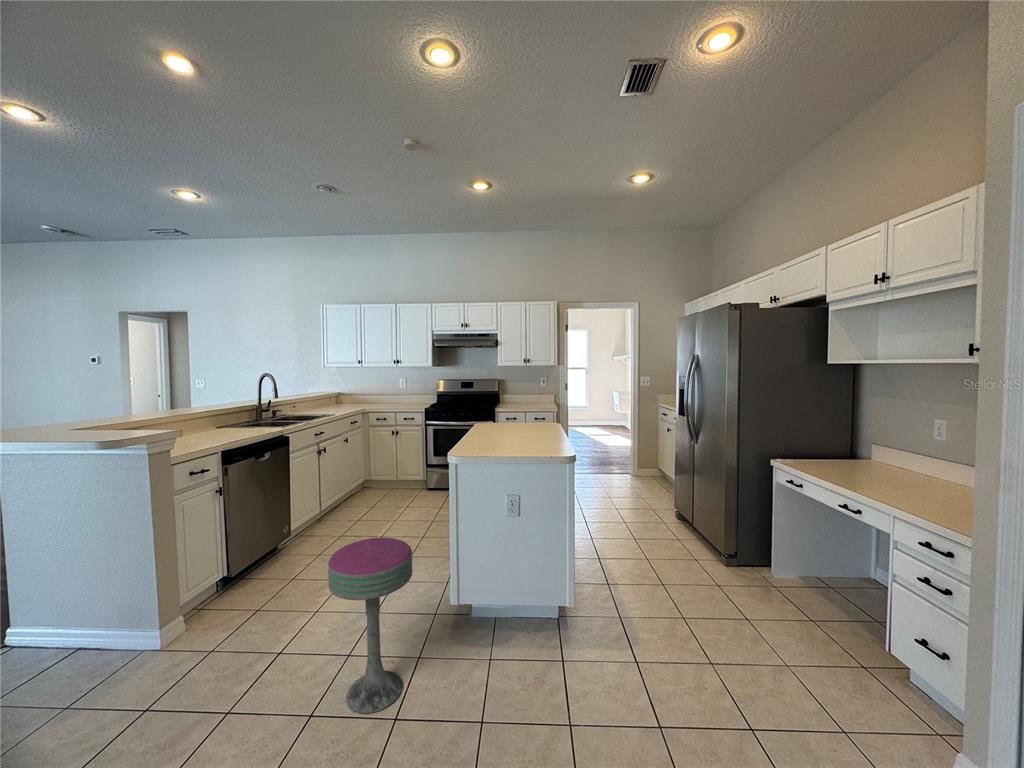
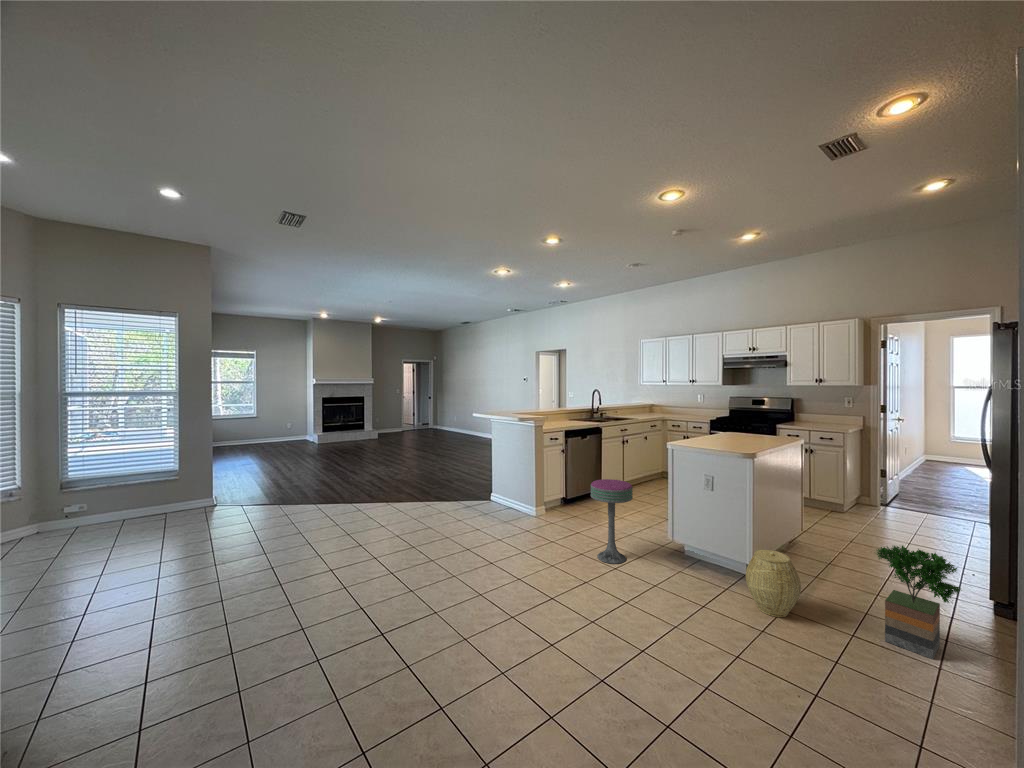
potted tree: none [714,537,807,660] -> present [876,545,961,659]
woven basket: none [601,588,670,688] -> present [746,550,801,617]

